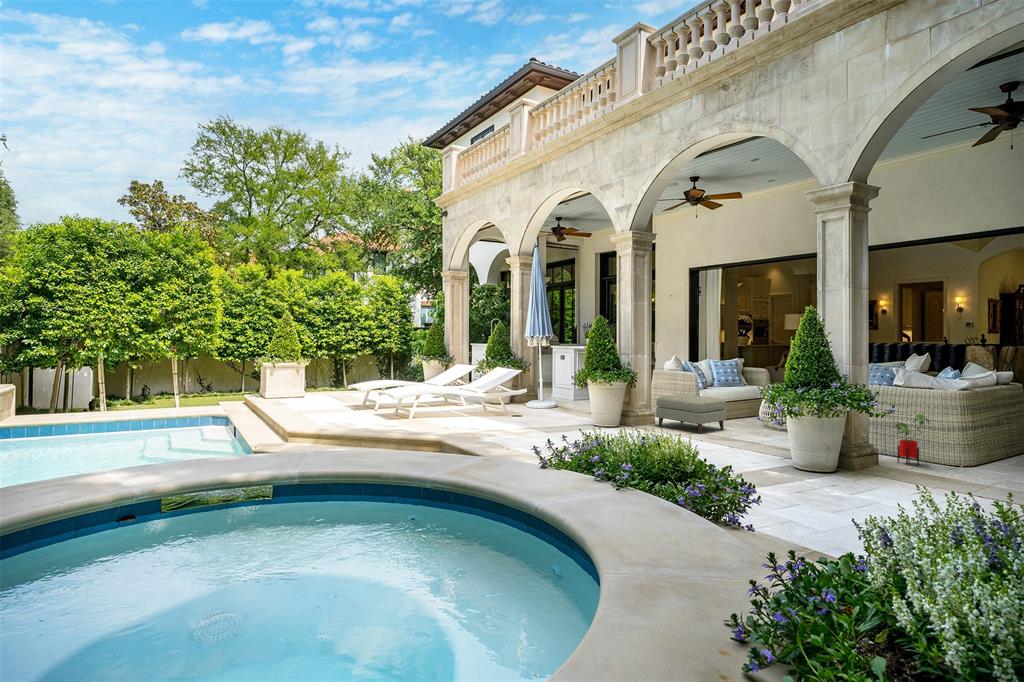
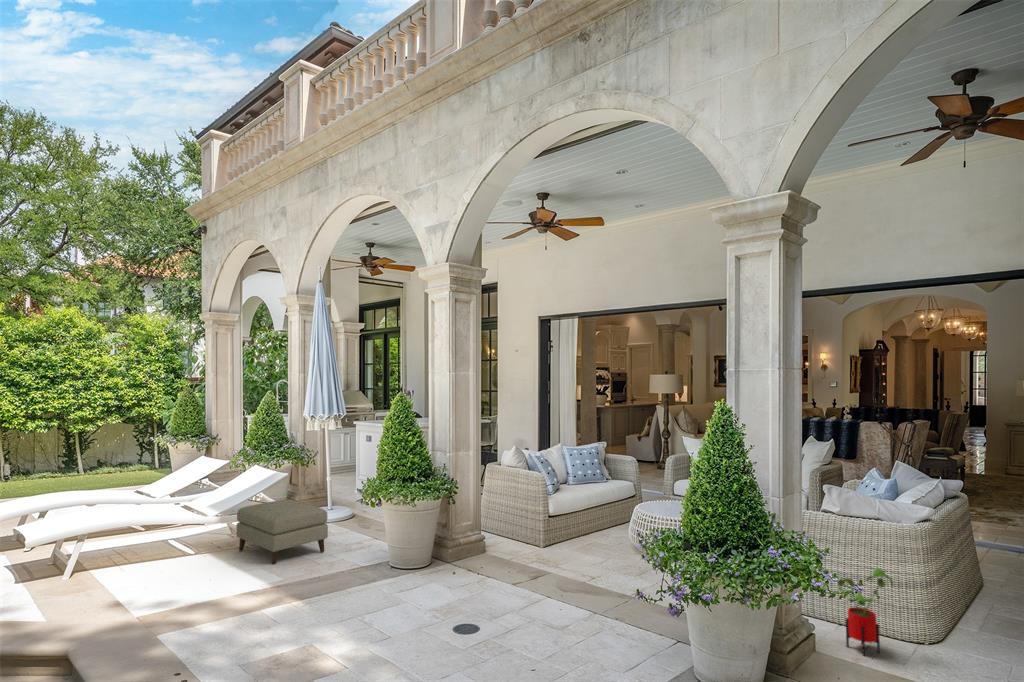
ottoman: present [656,394,726,434] -> present [236,499,328,565]

